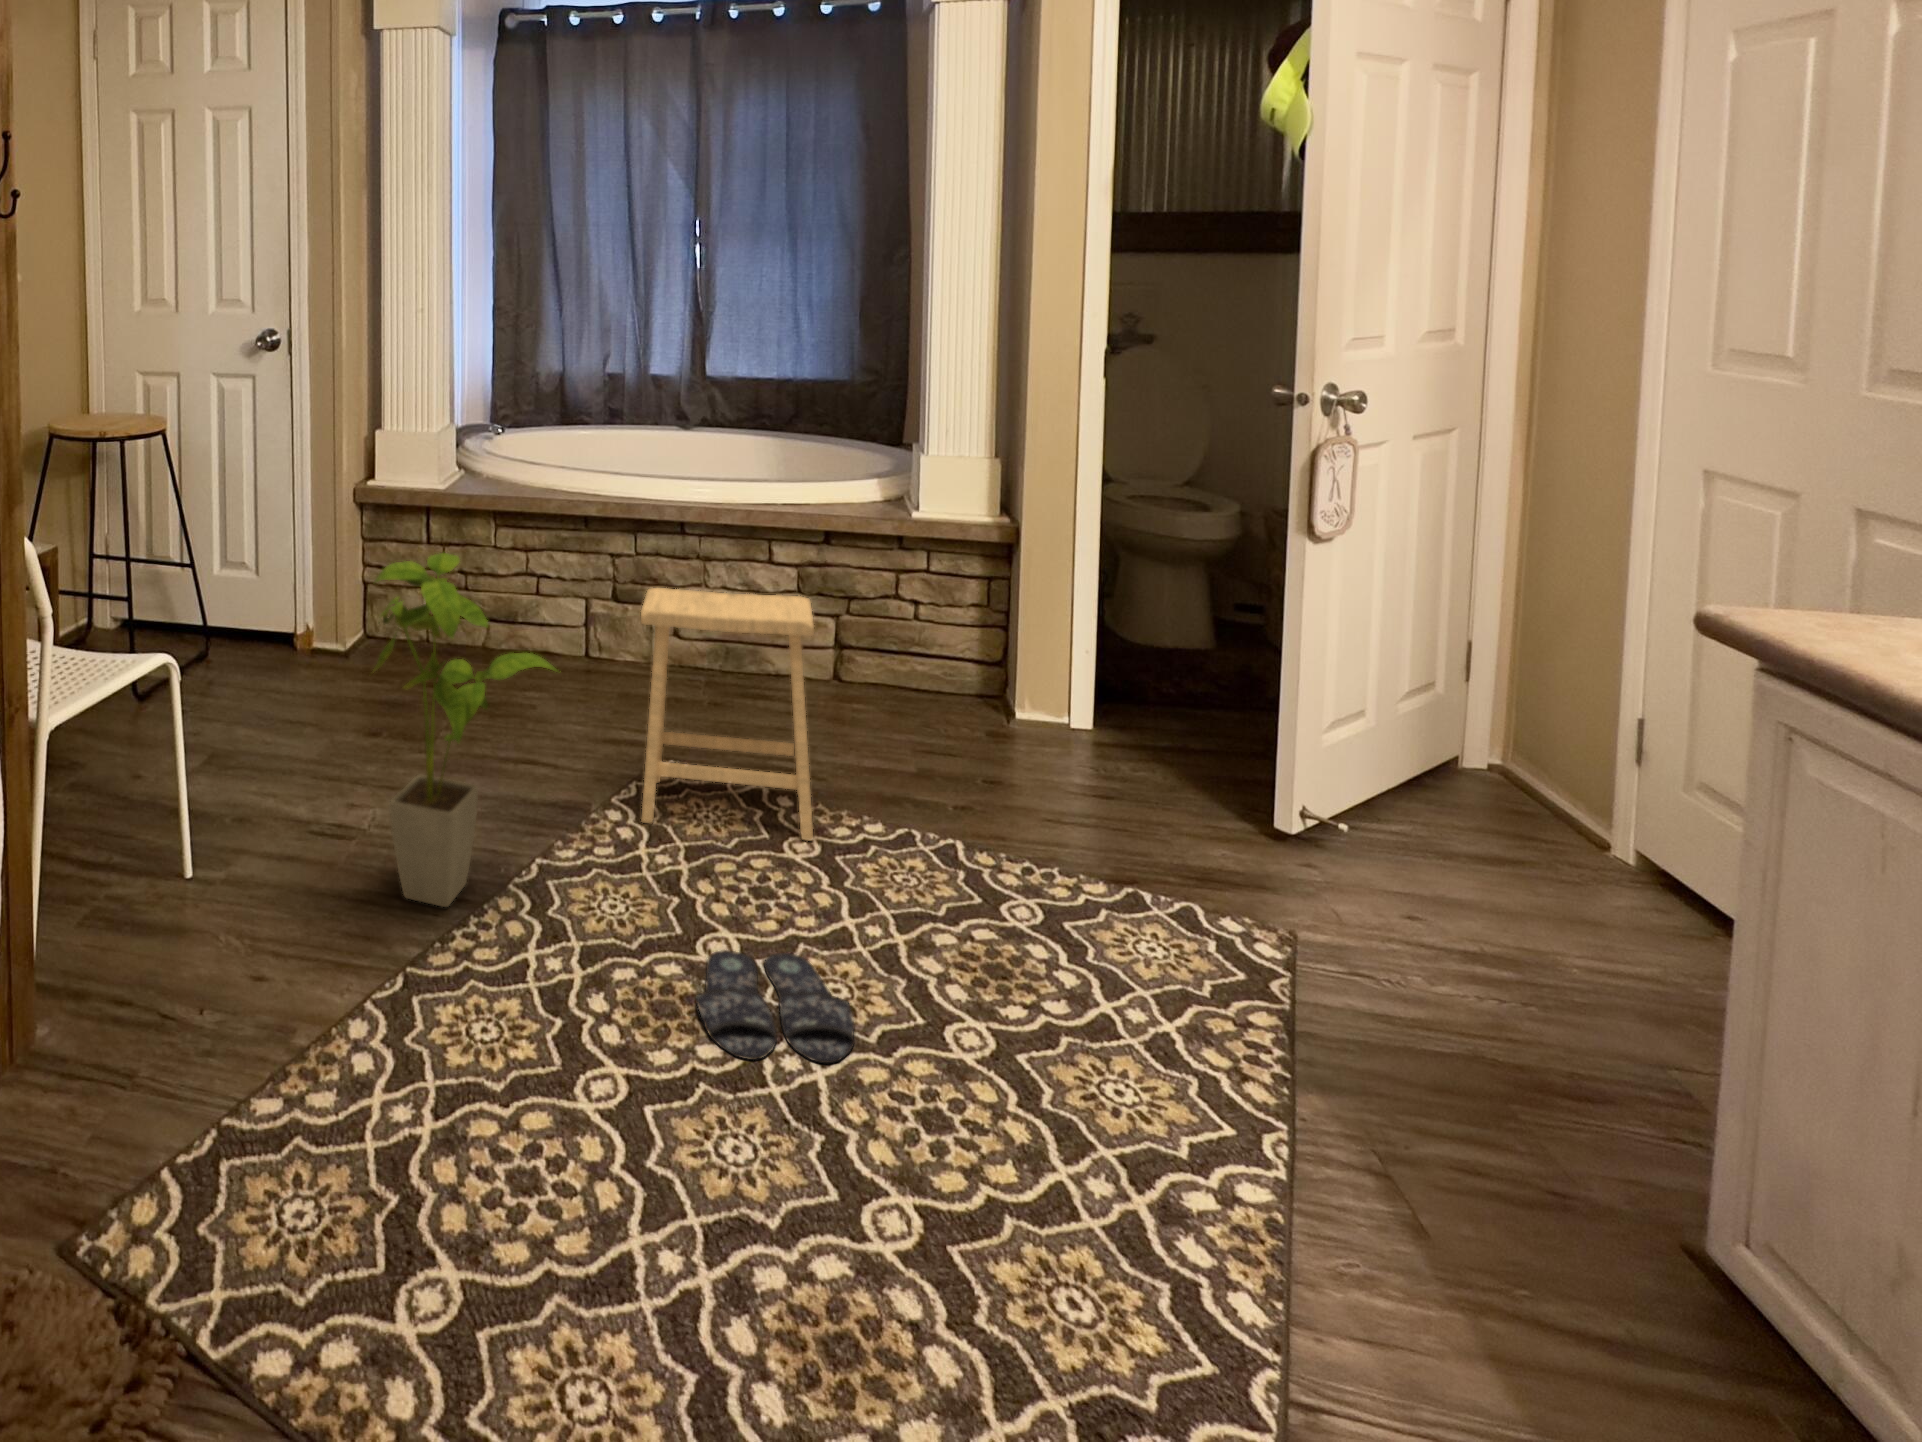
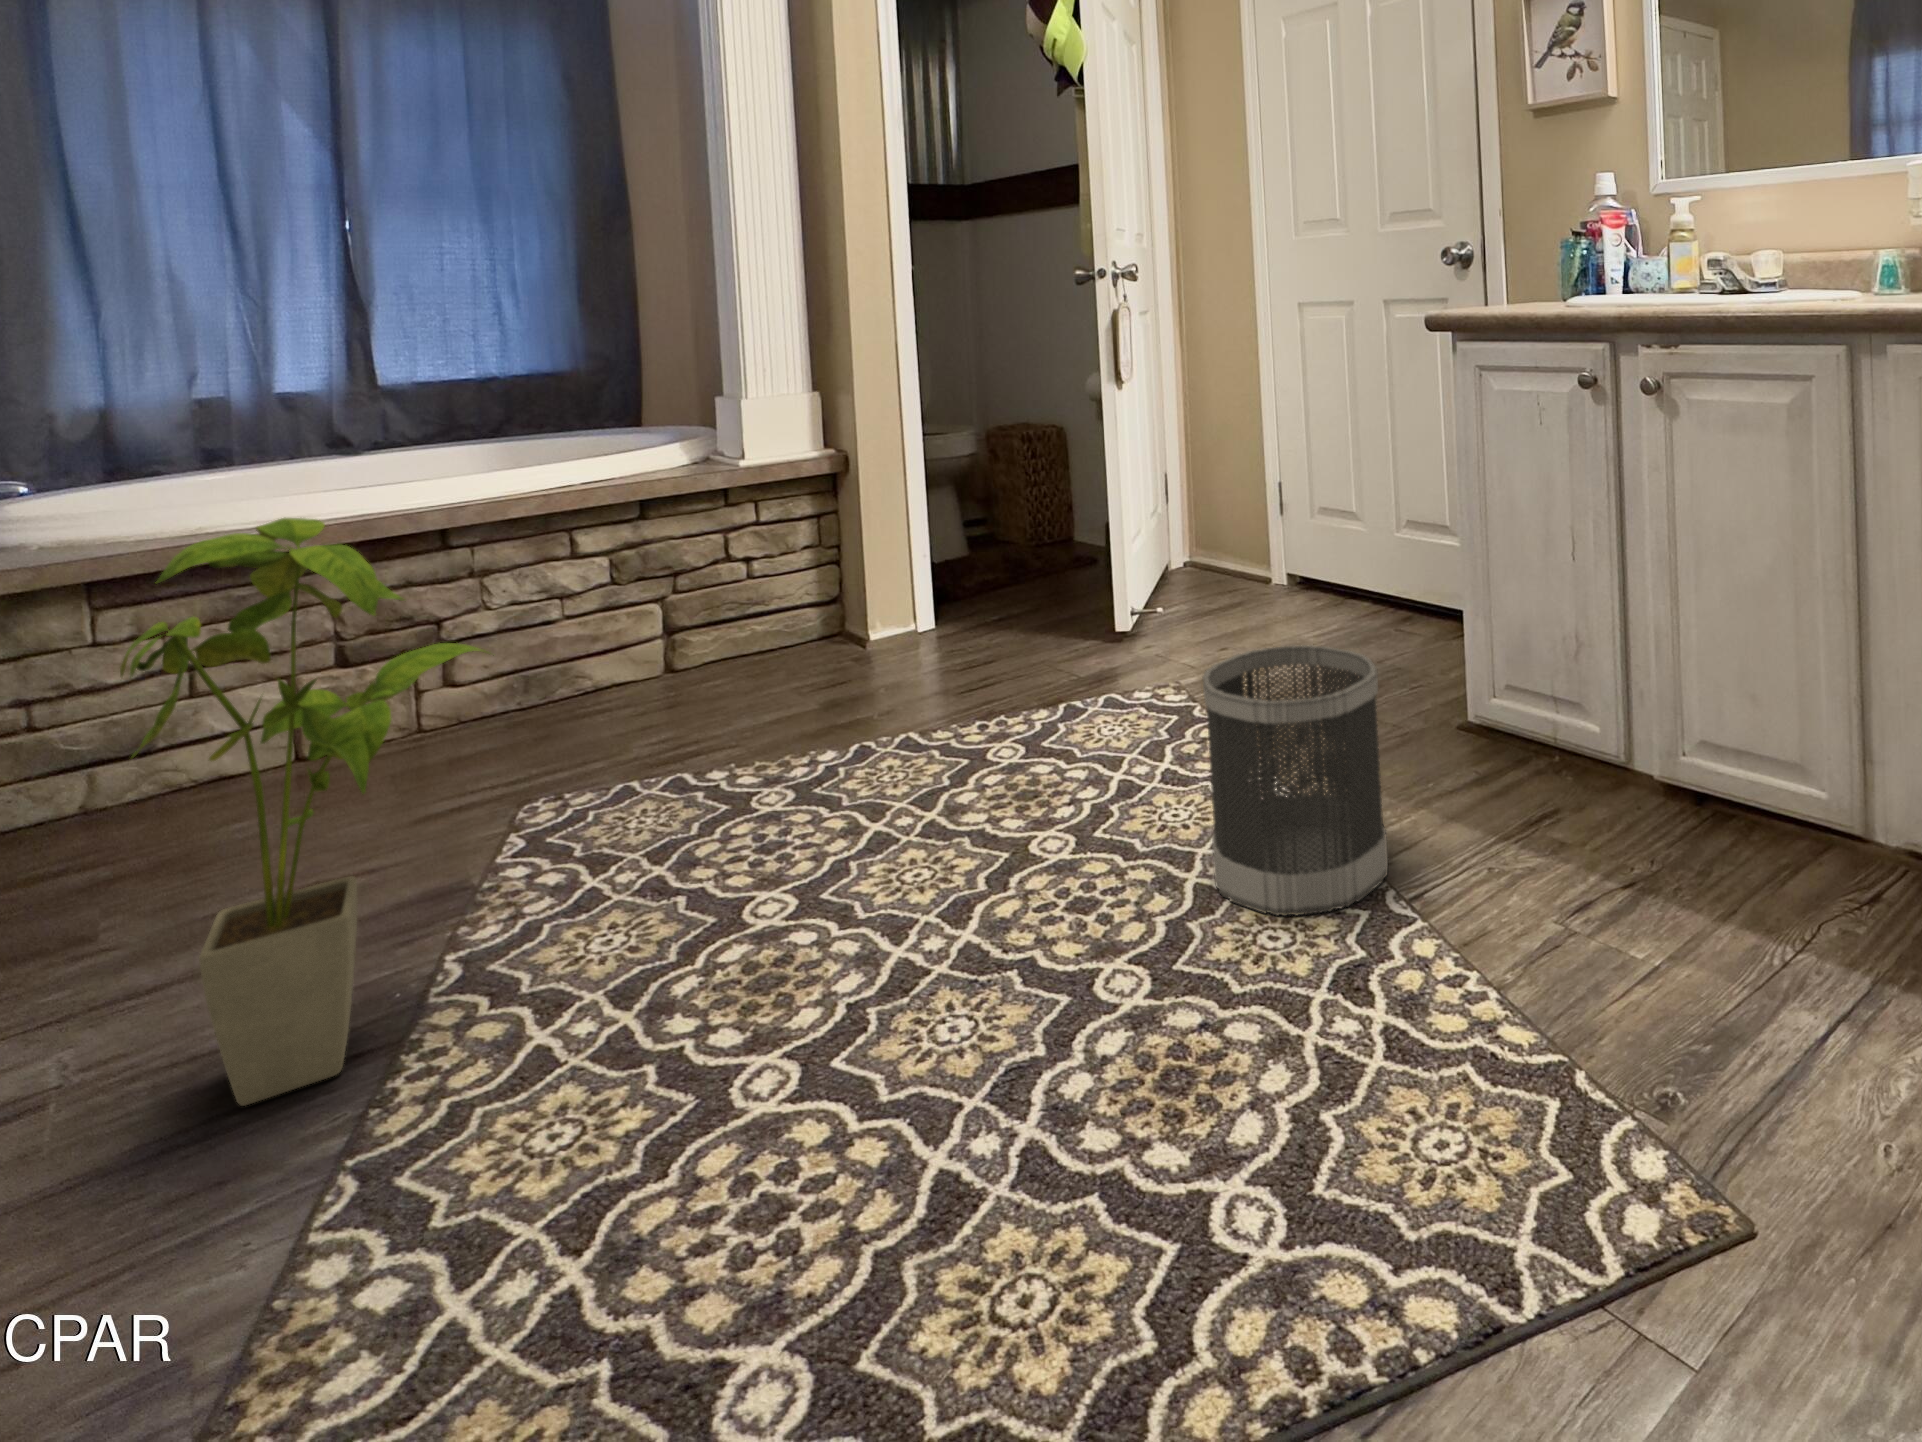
footstool: present [641,588,814,841] -> none [508,533,778,862]
slippers: present [696,950,854,1063] -> none [766,869,972,975]
wastebasket: none [1078,957,1343,1354] -> present [1203,645,1388,916]

